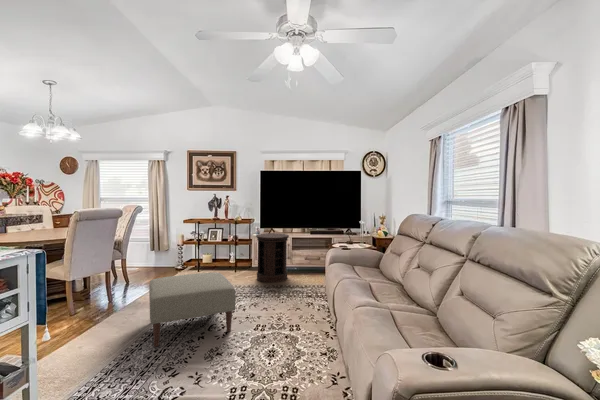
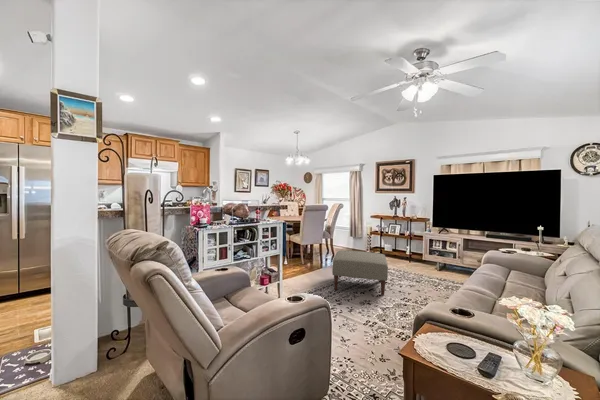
side table: present [256,233,289,283] -> none [425,232,458,276]

